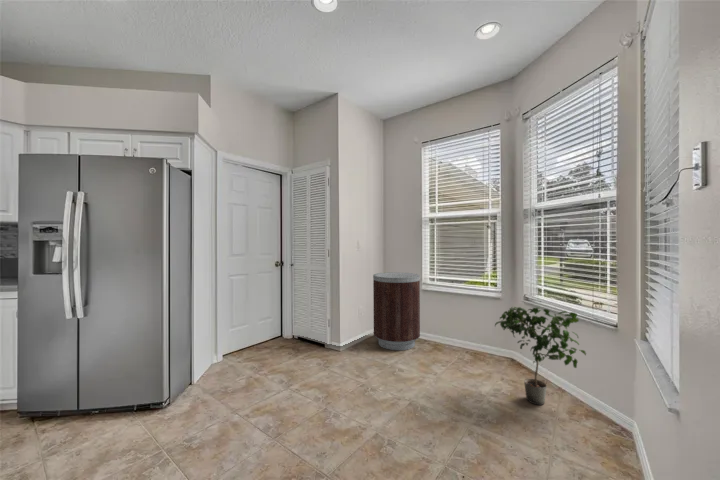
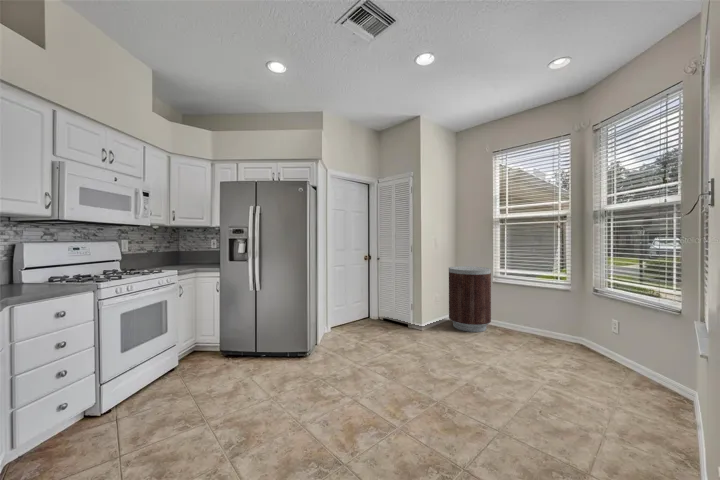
potted plant: present [495,307,586,405] -> none [565,296,653,378]

